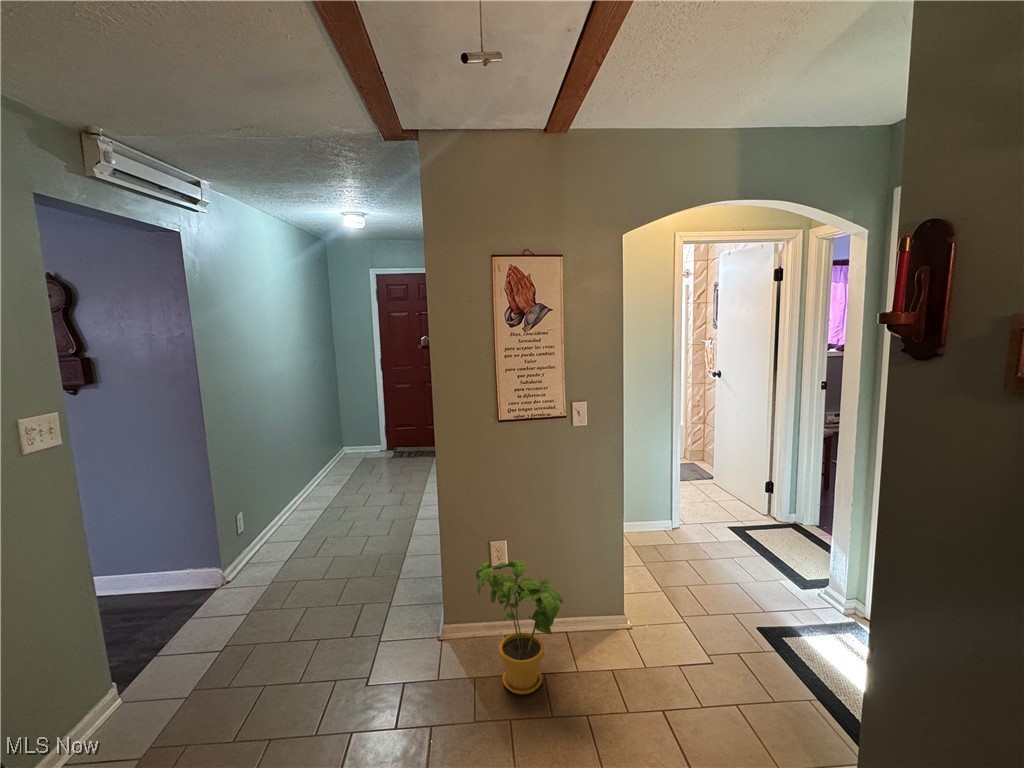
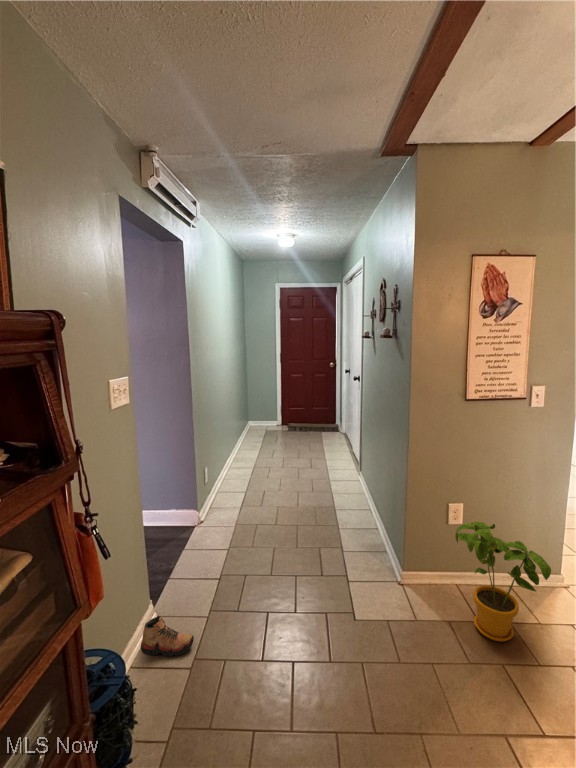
shoe: none [82,701,153,750] -> present [141,616,194,657]

